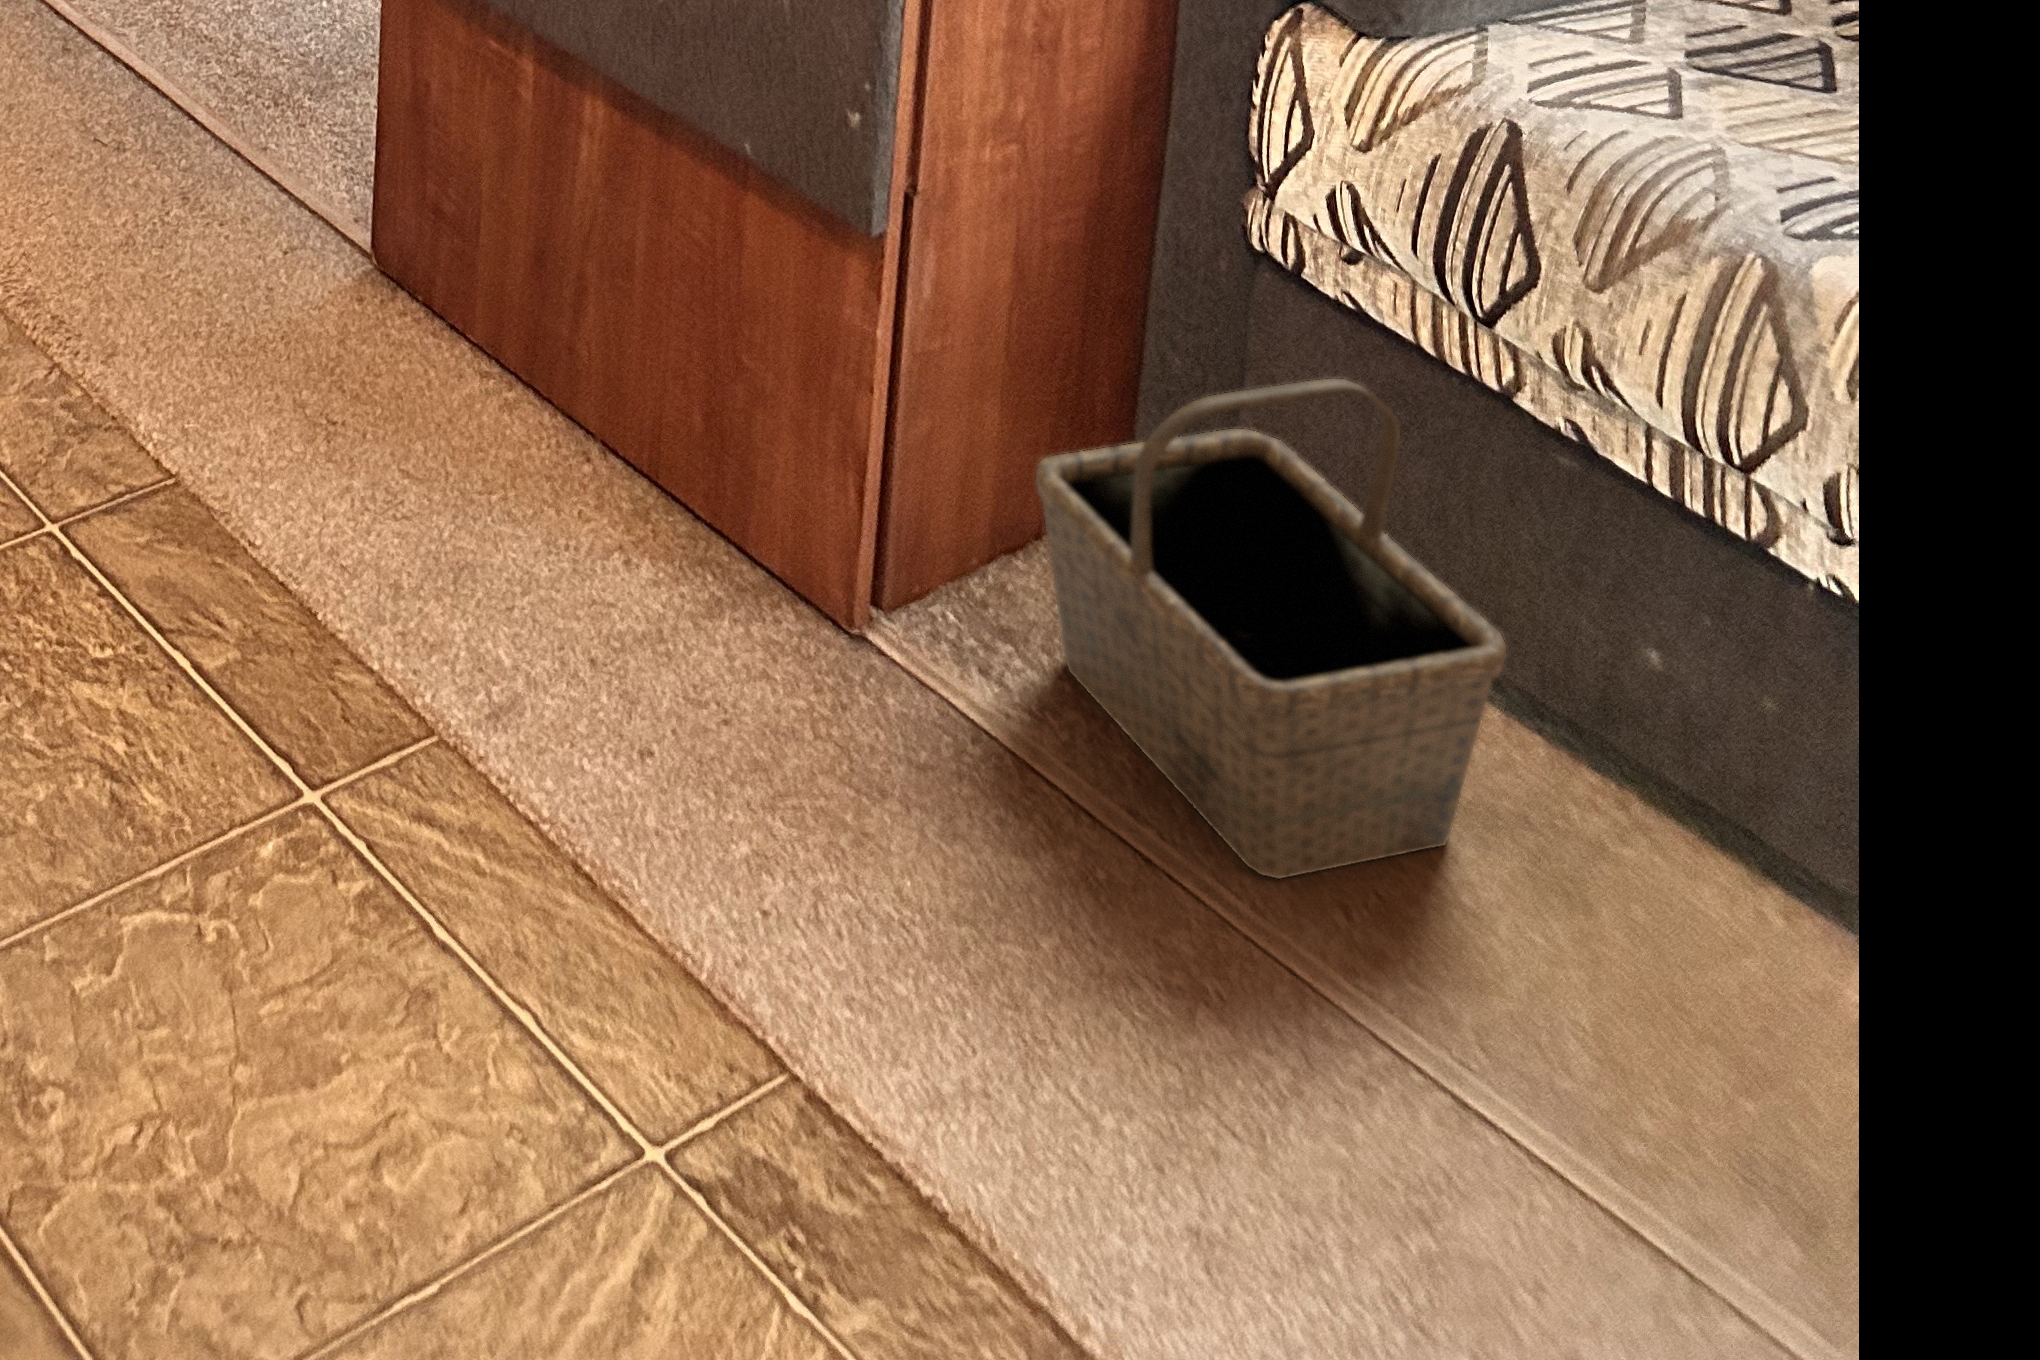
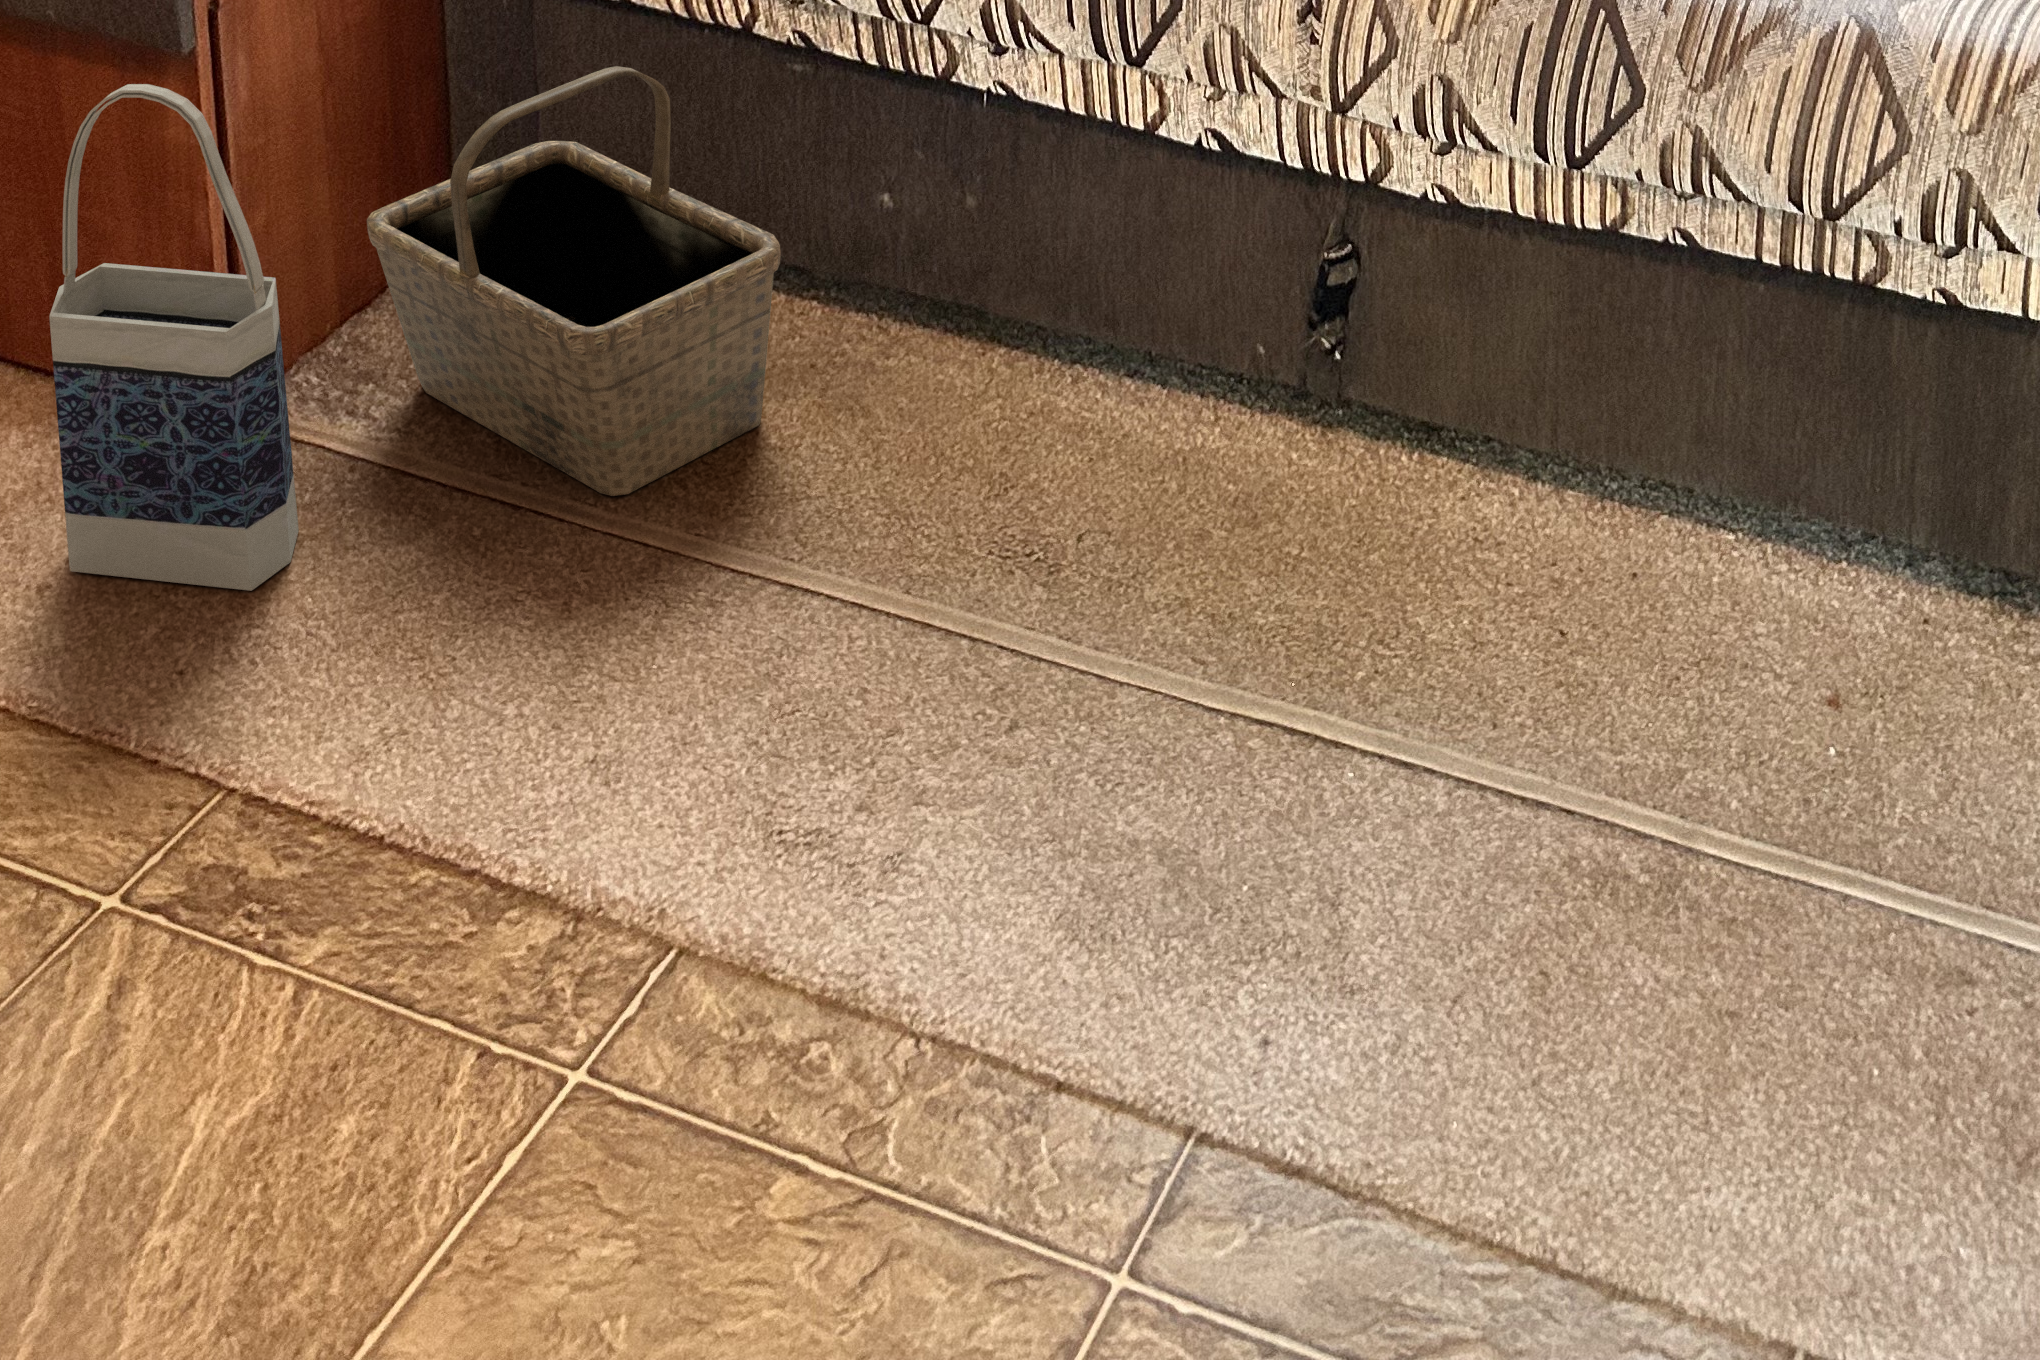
bag: none [671,264,932,845] -> present [49,84,299,591]

